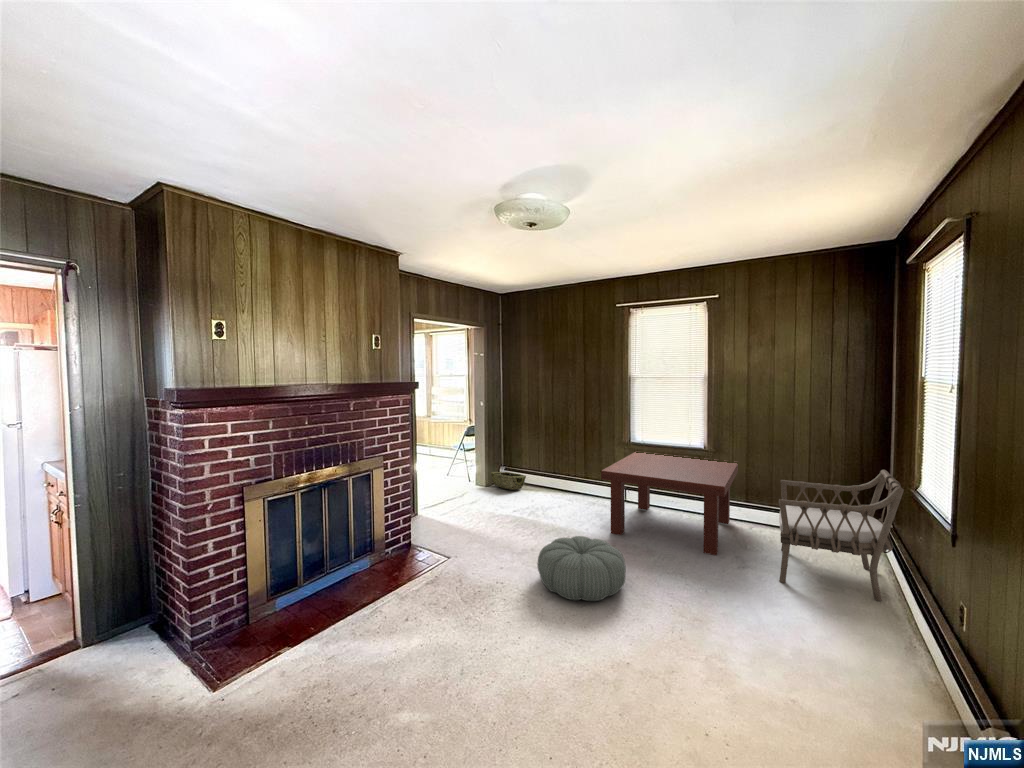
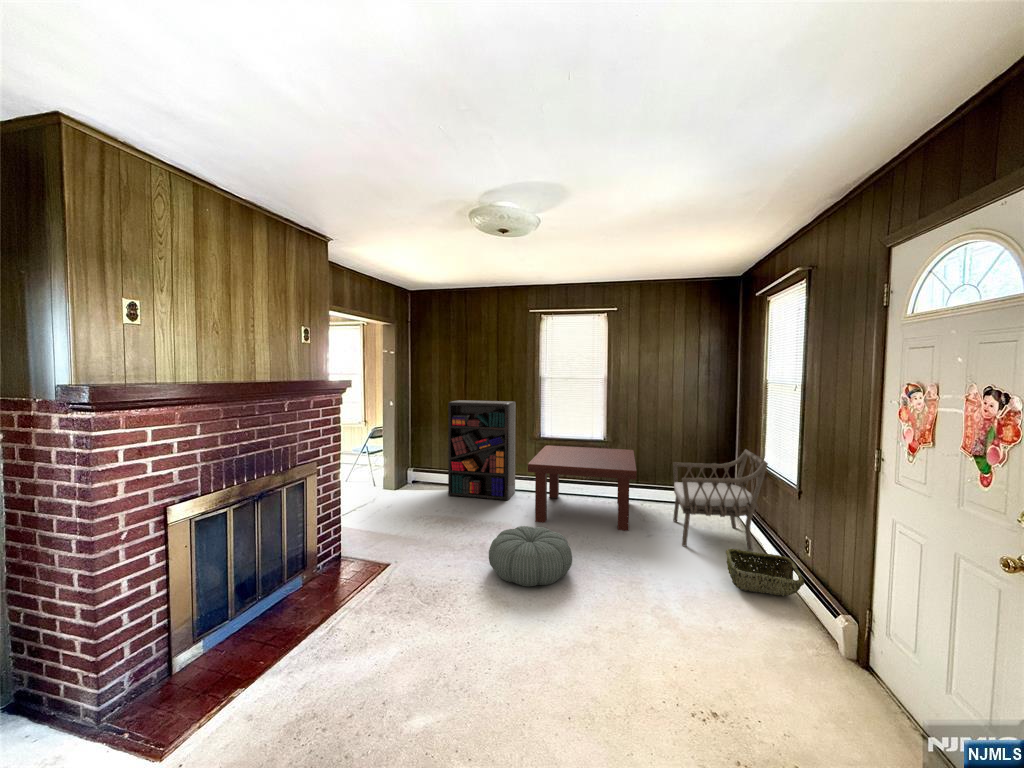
bookshelf: none [532,401,603,507] -> present [448,400,516,500]
woven basket: present [491,472,526,490] -> present [726,549,804,596]

